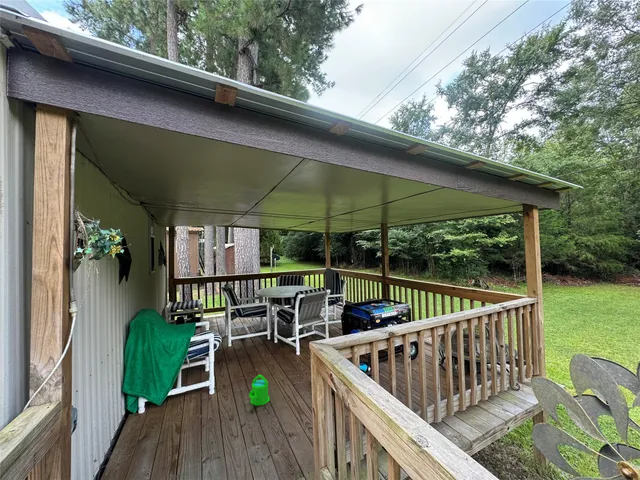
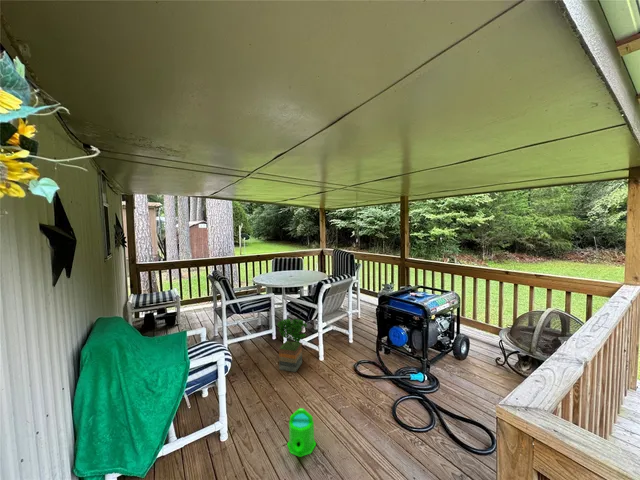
potted tree: none [263,321,287,362] -> present [278,319,307,372]

